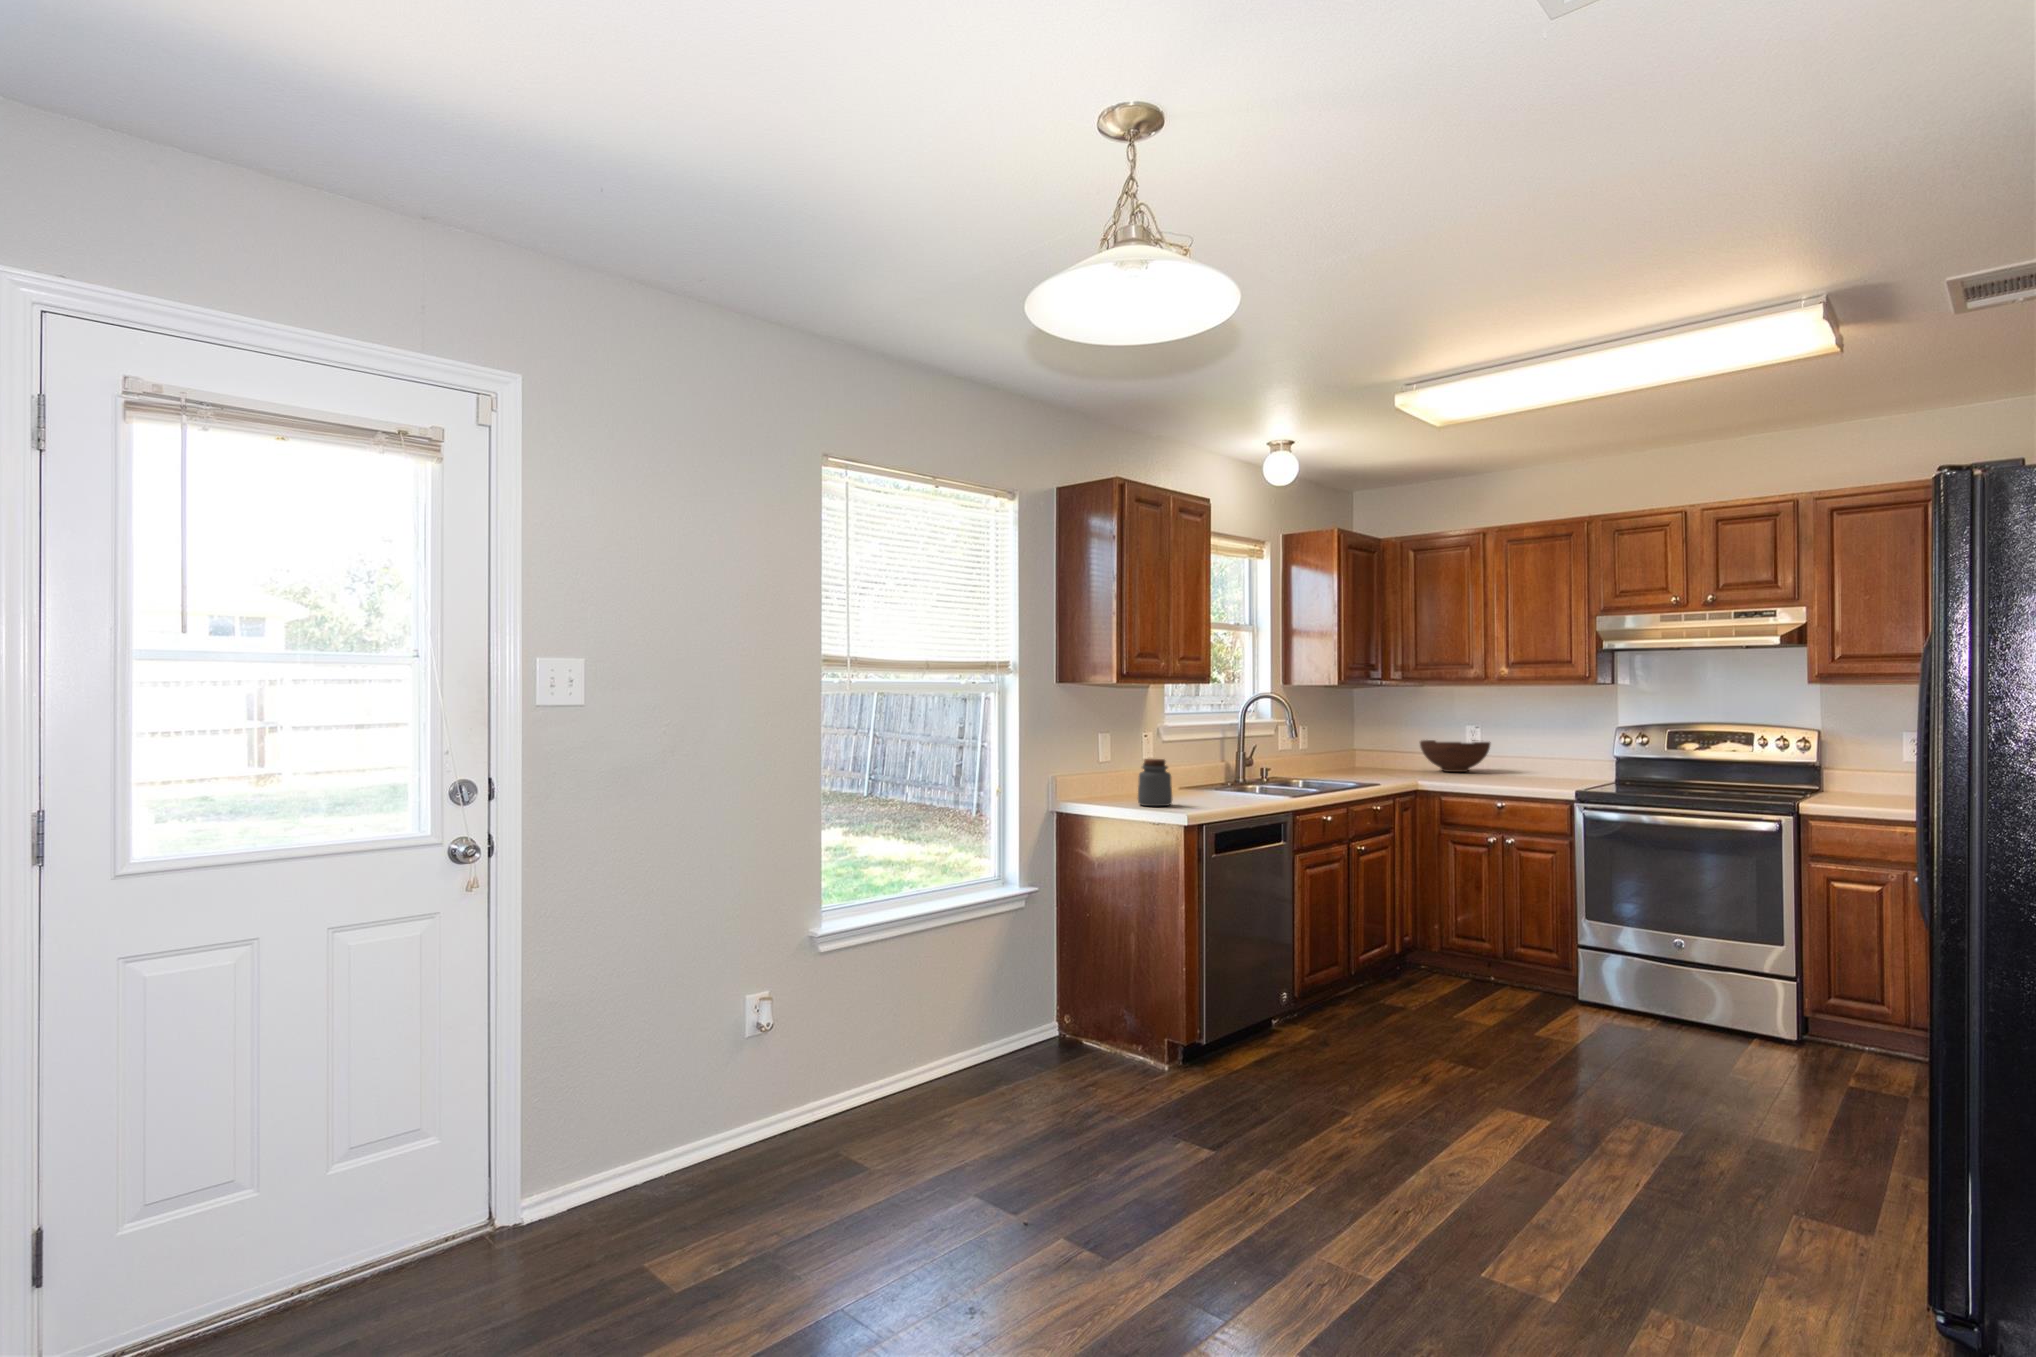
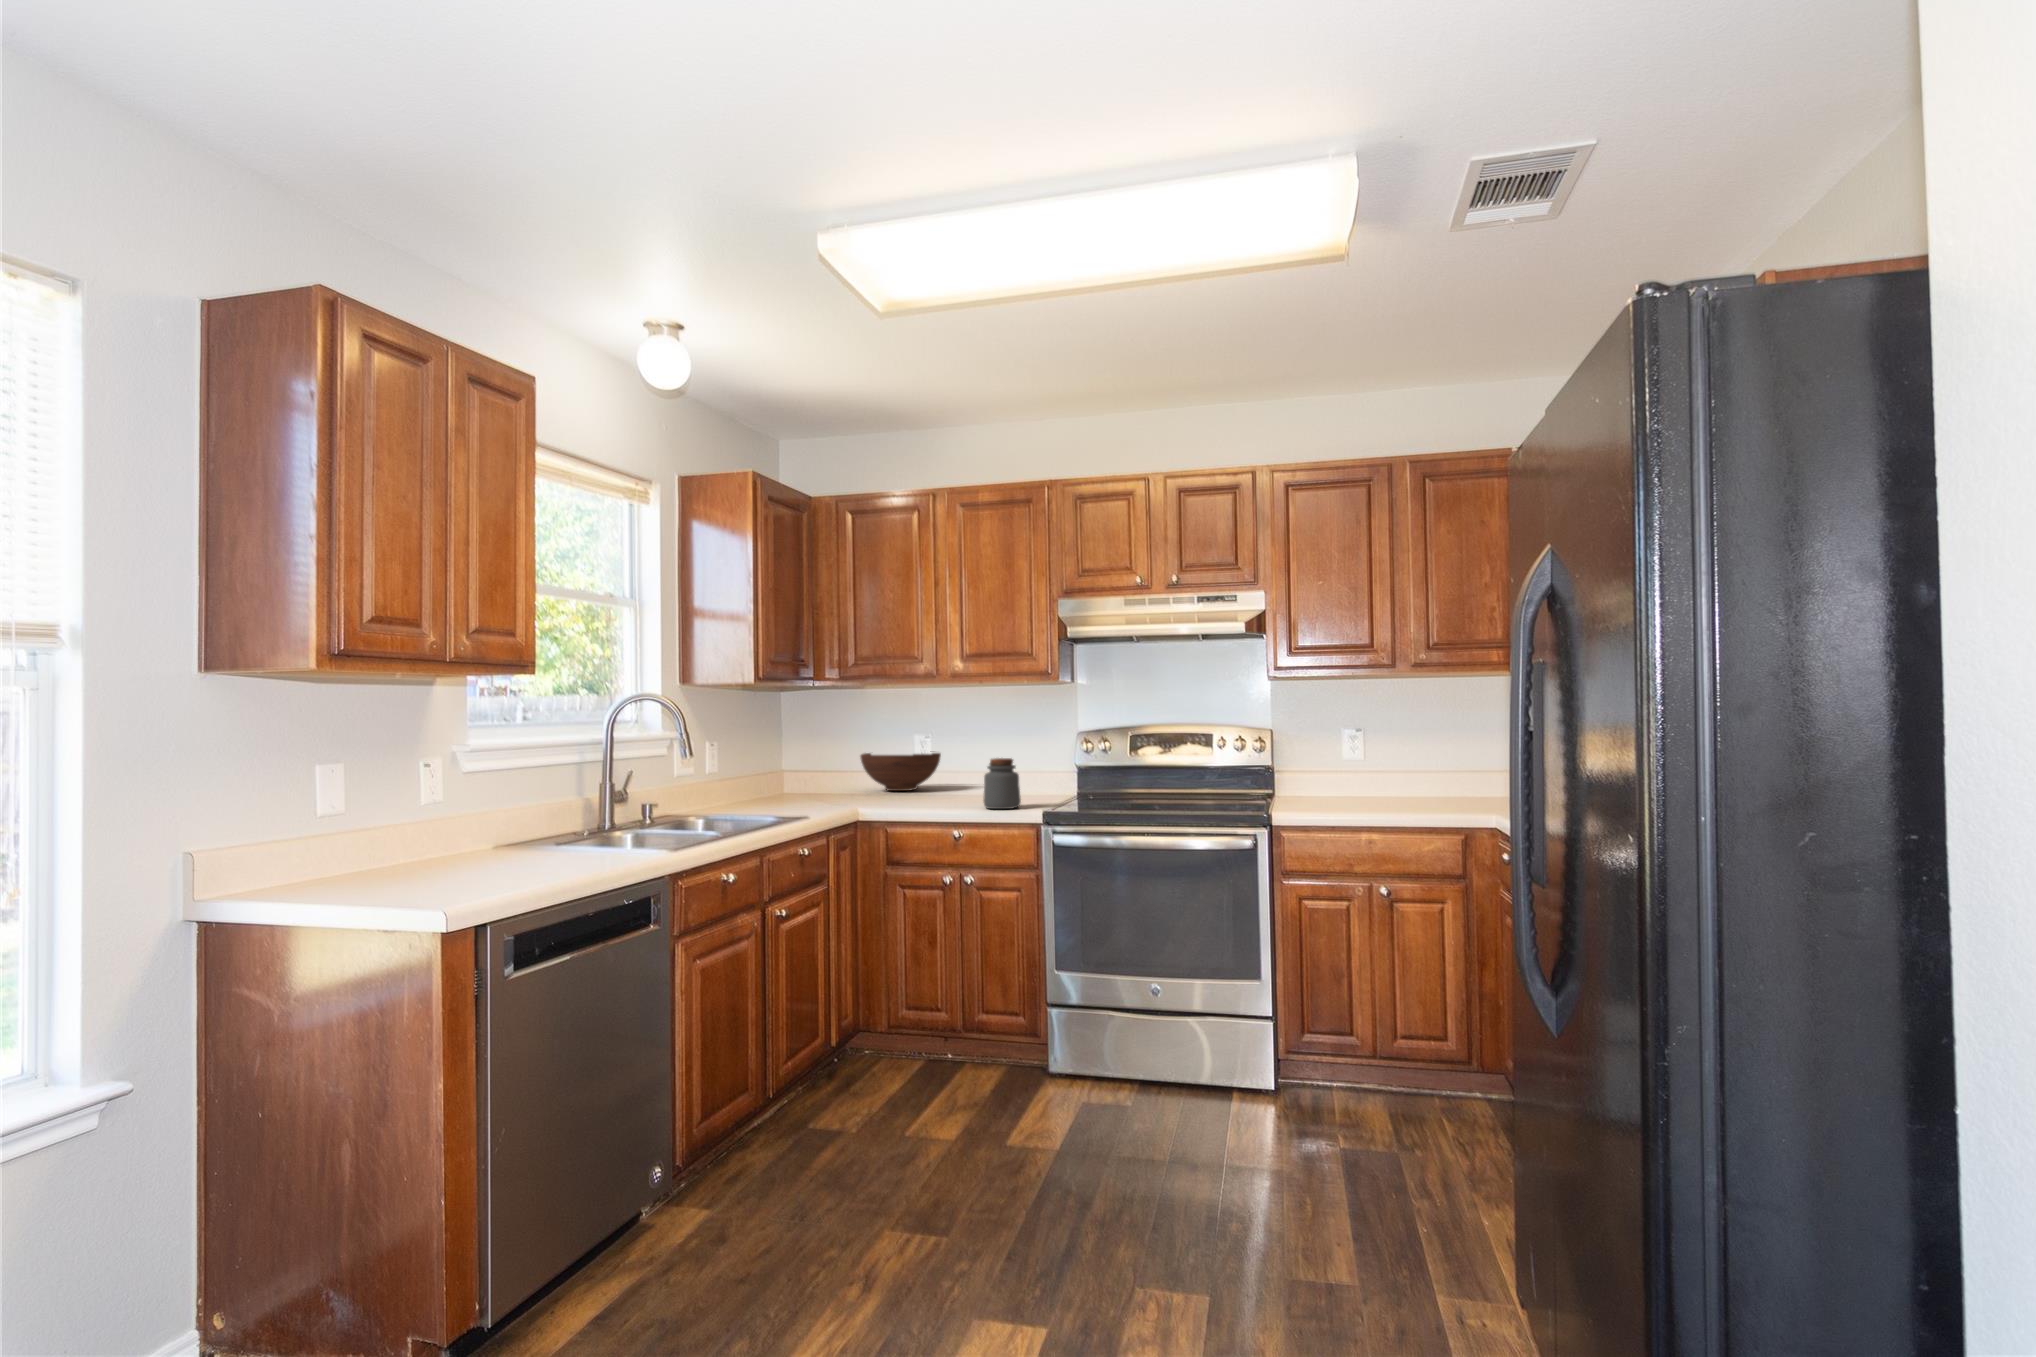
jar: present [1138,759,1173,806] -> present [983,758,1021,809]

